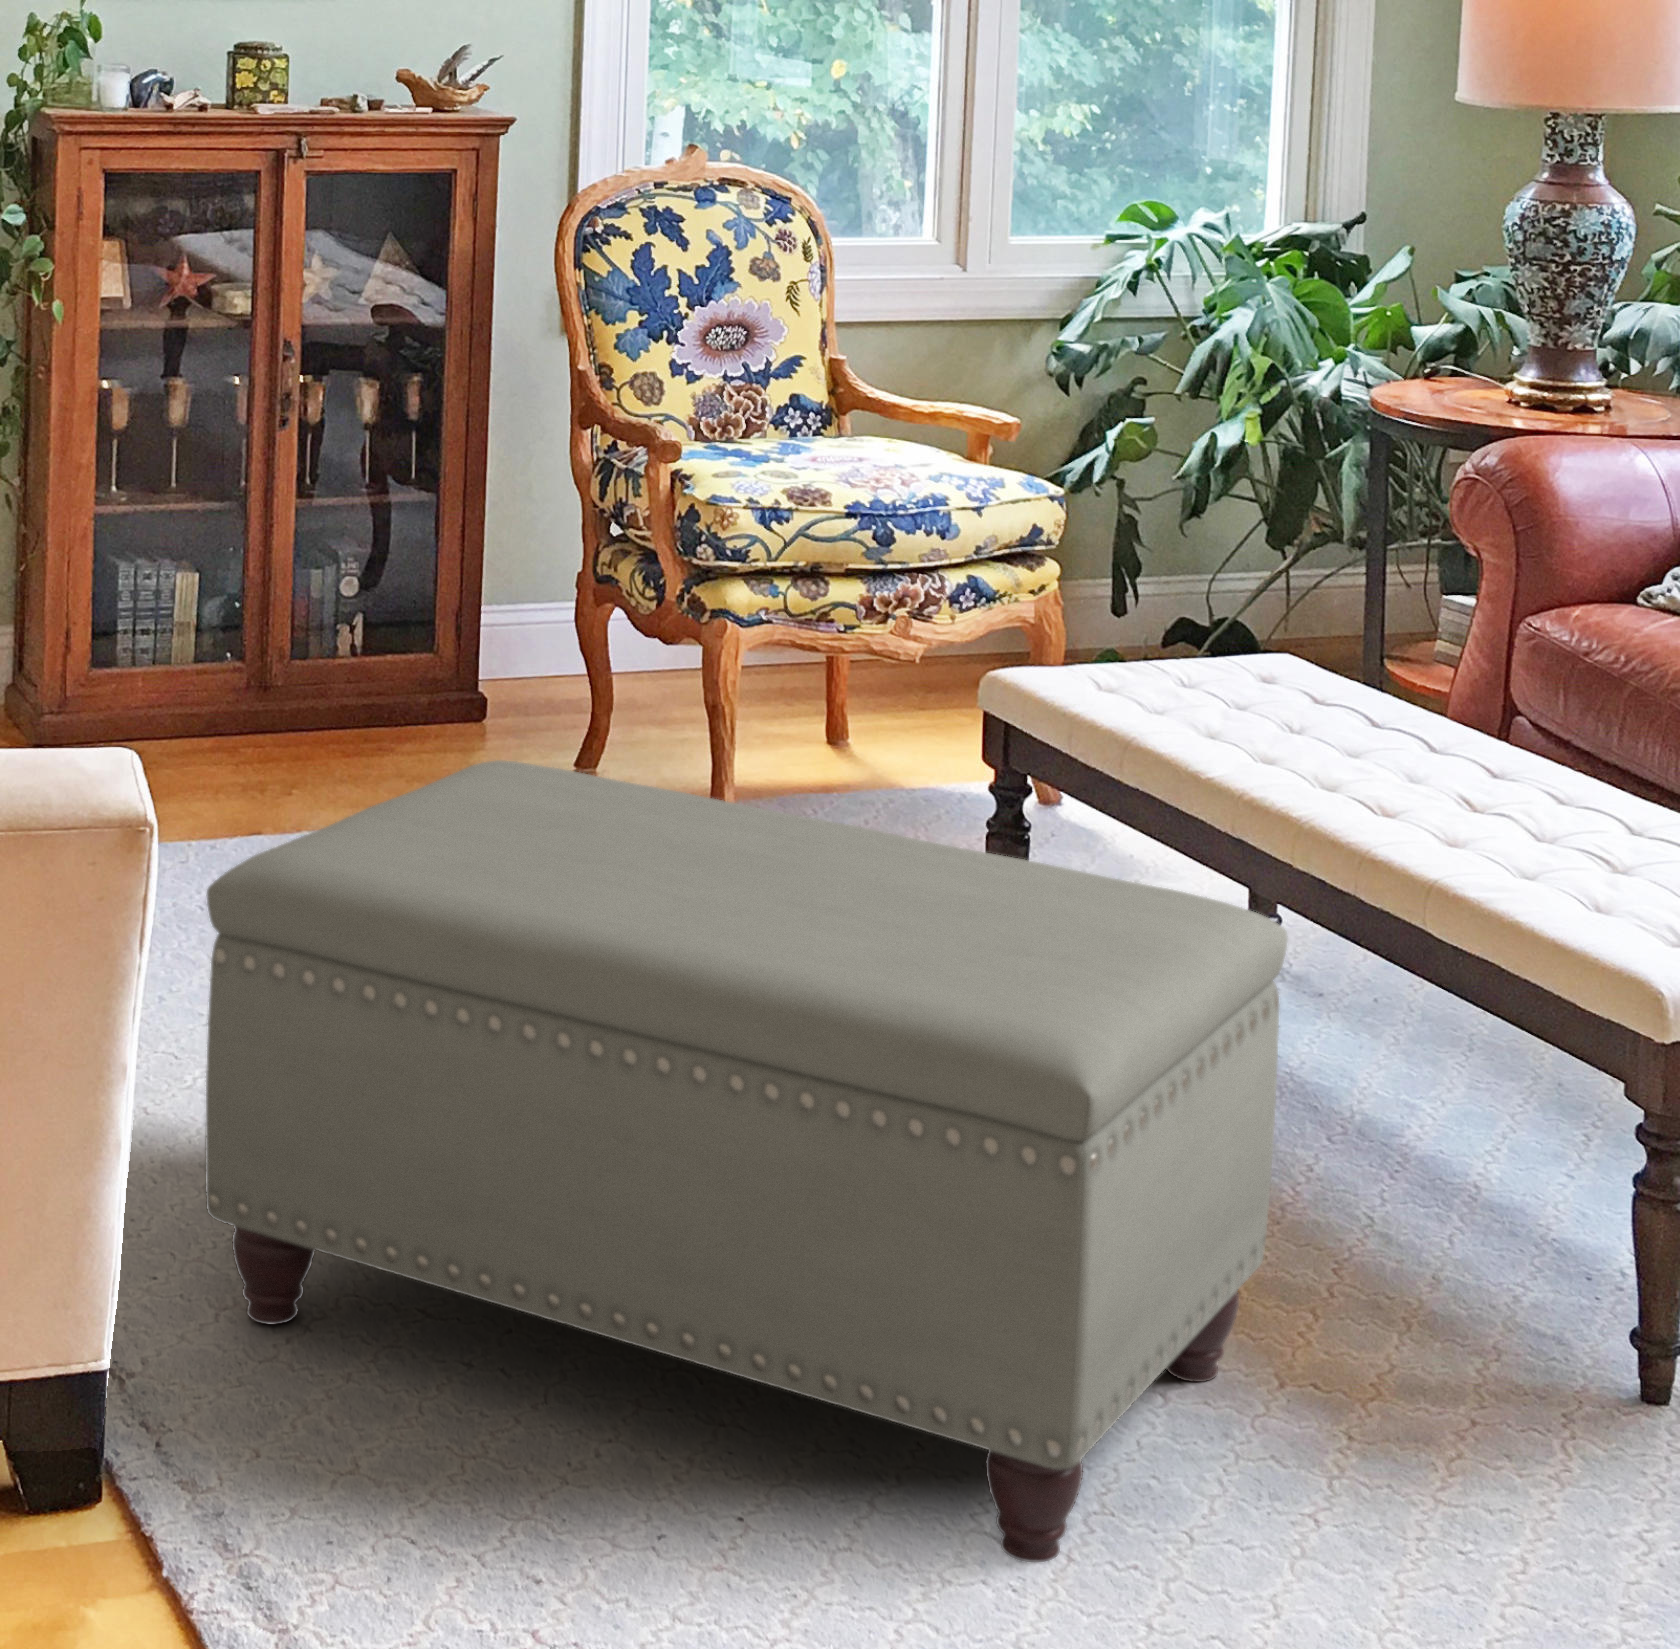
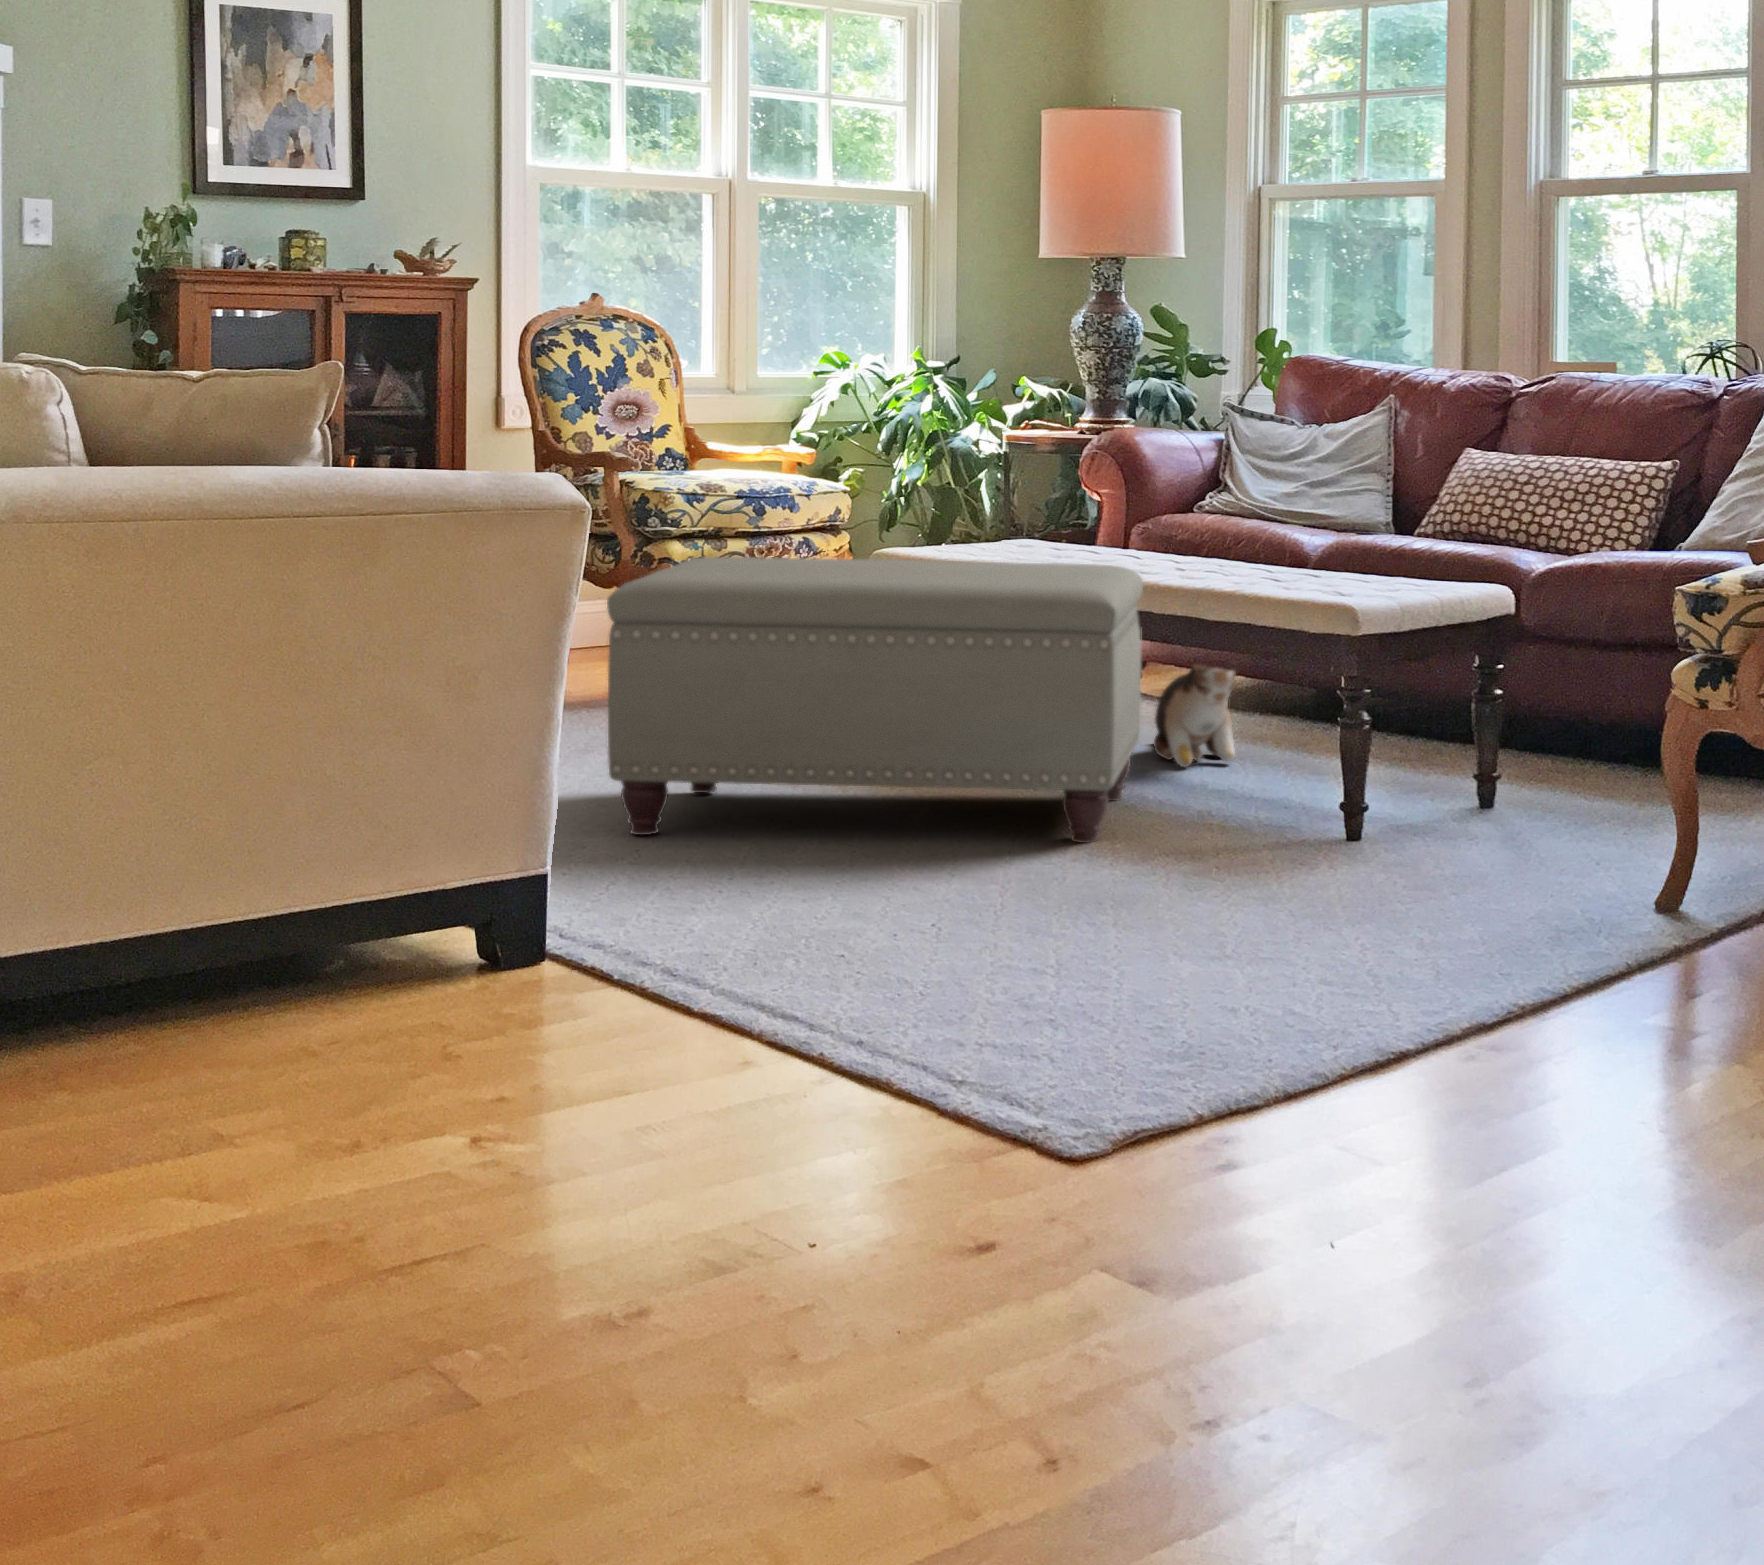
plush toy: none [1380,1043,1540,1272] -> present [1153,665,1236,767]

